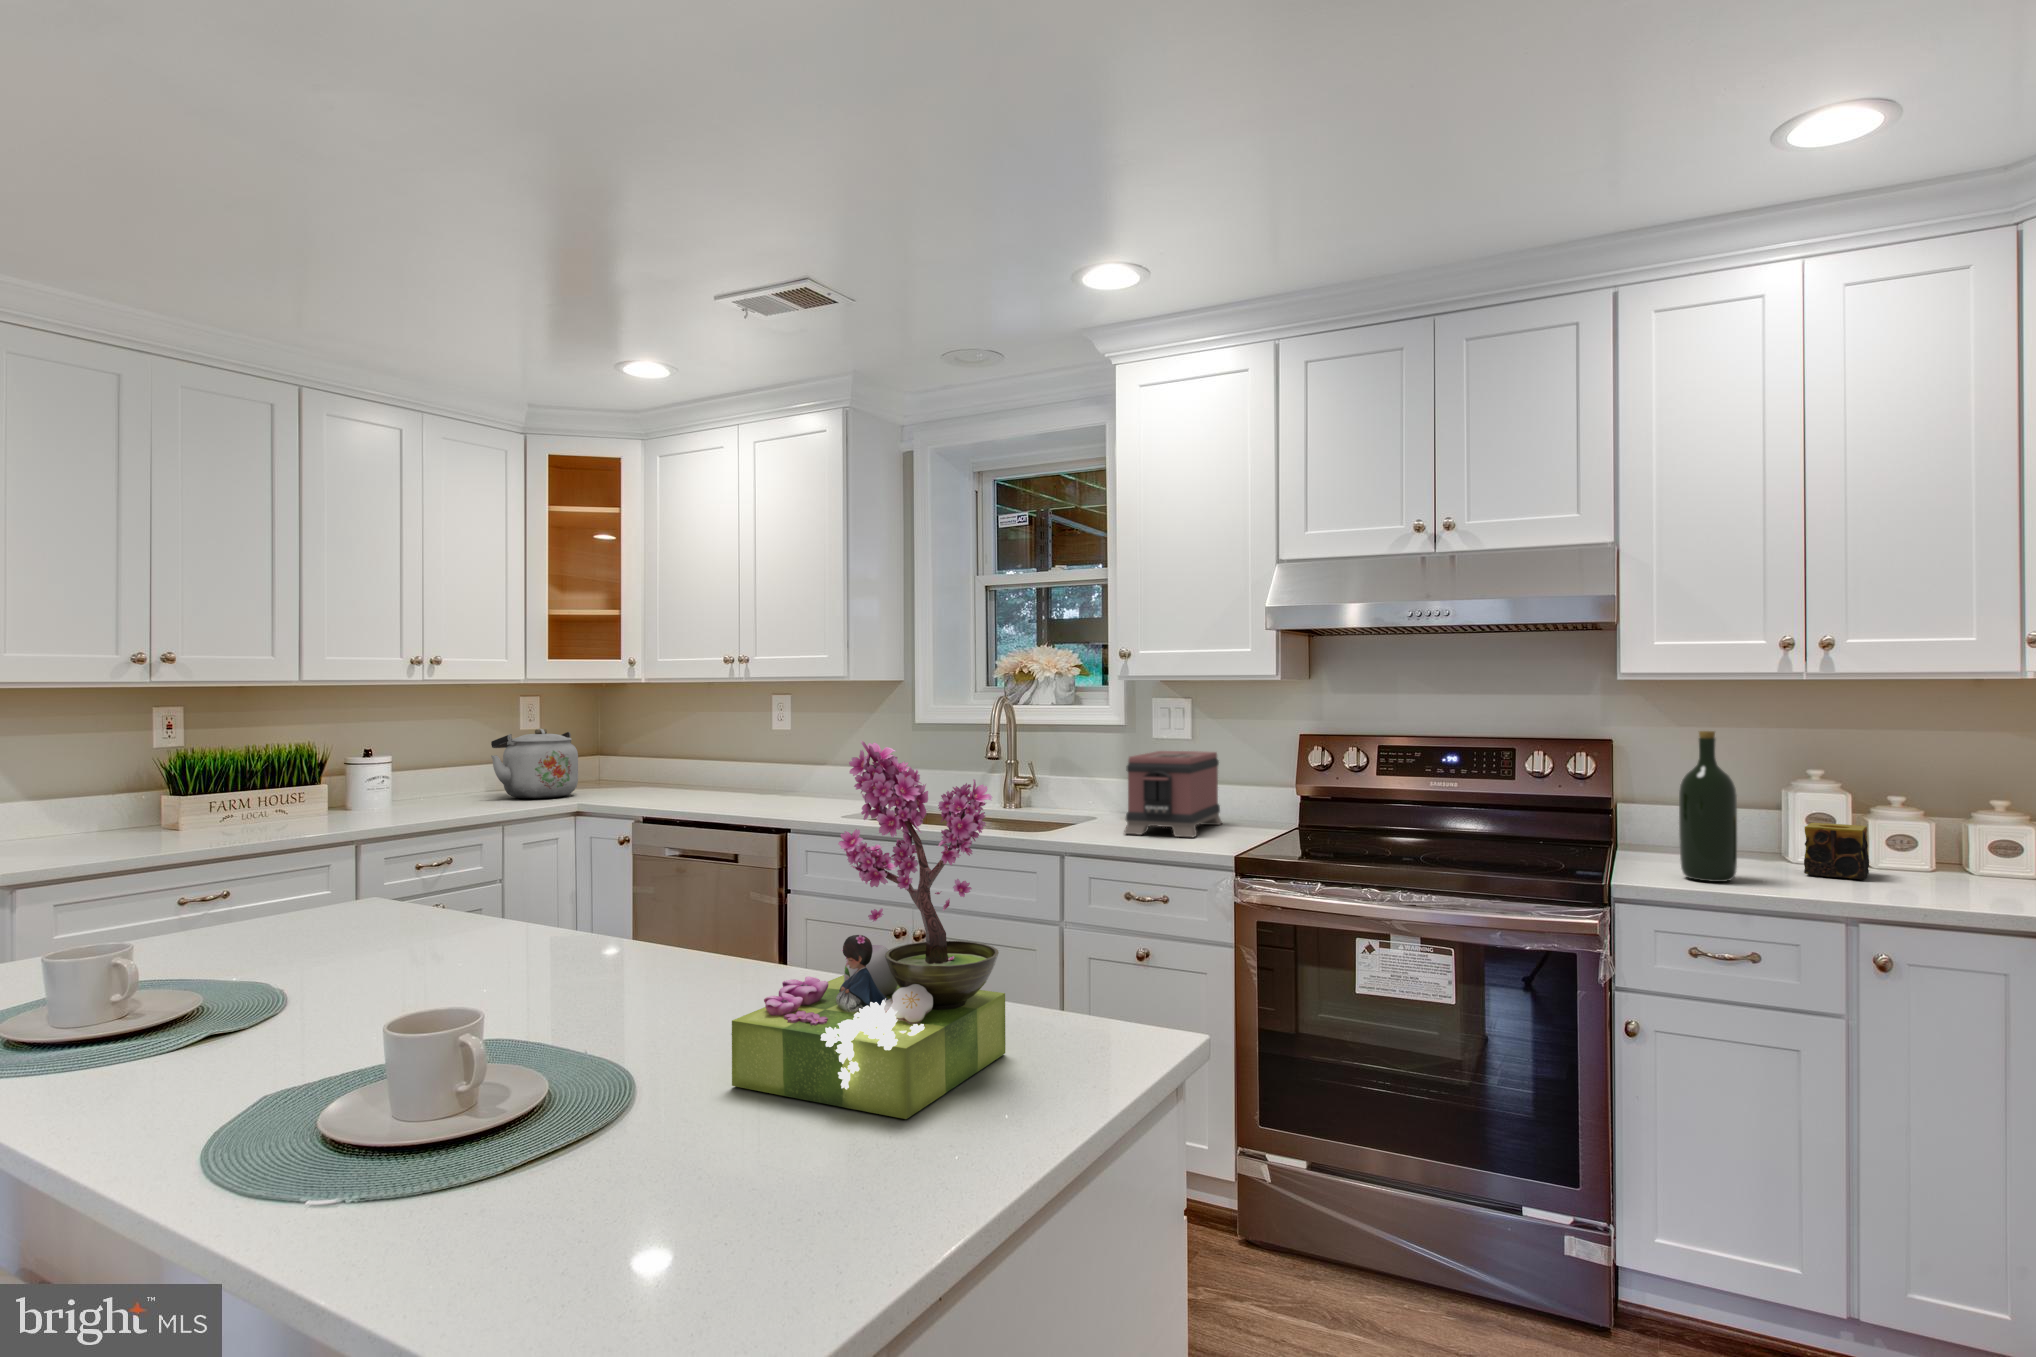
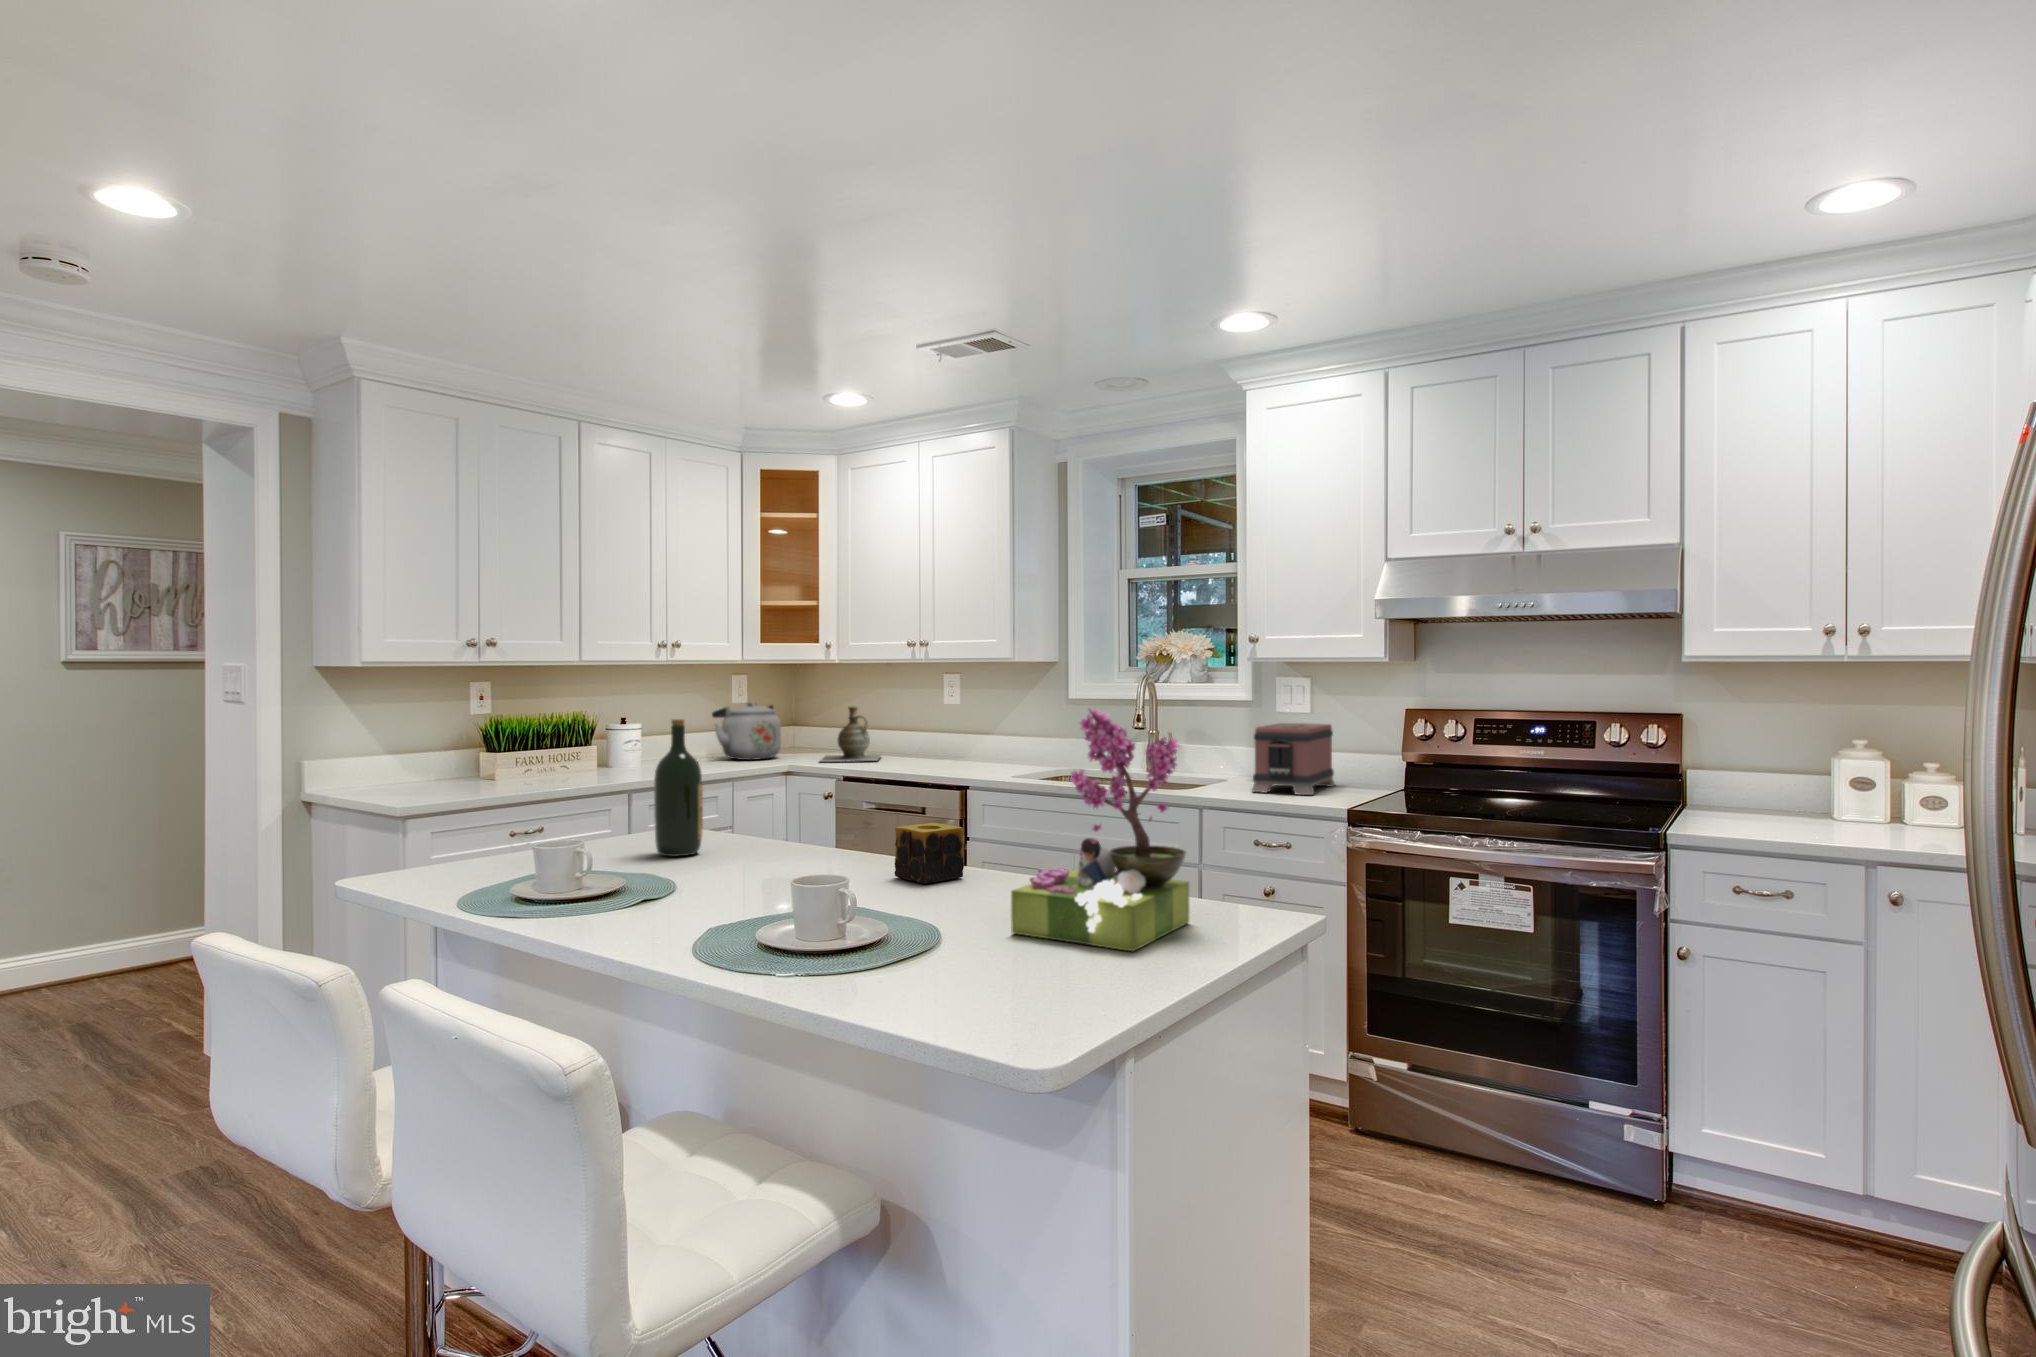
wine bottle: present [1679,731,1737,882] -> present [654,719,703,856]
ceramic jug: none [619,734,702,801] -> present [820,707,881,762]
candle: present [1804,823,1869,880] -> present [895,823,964,884]

